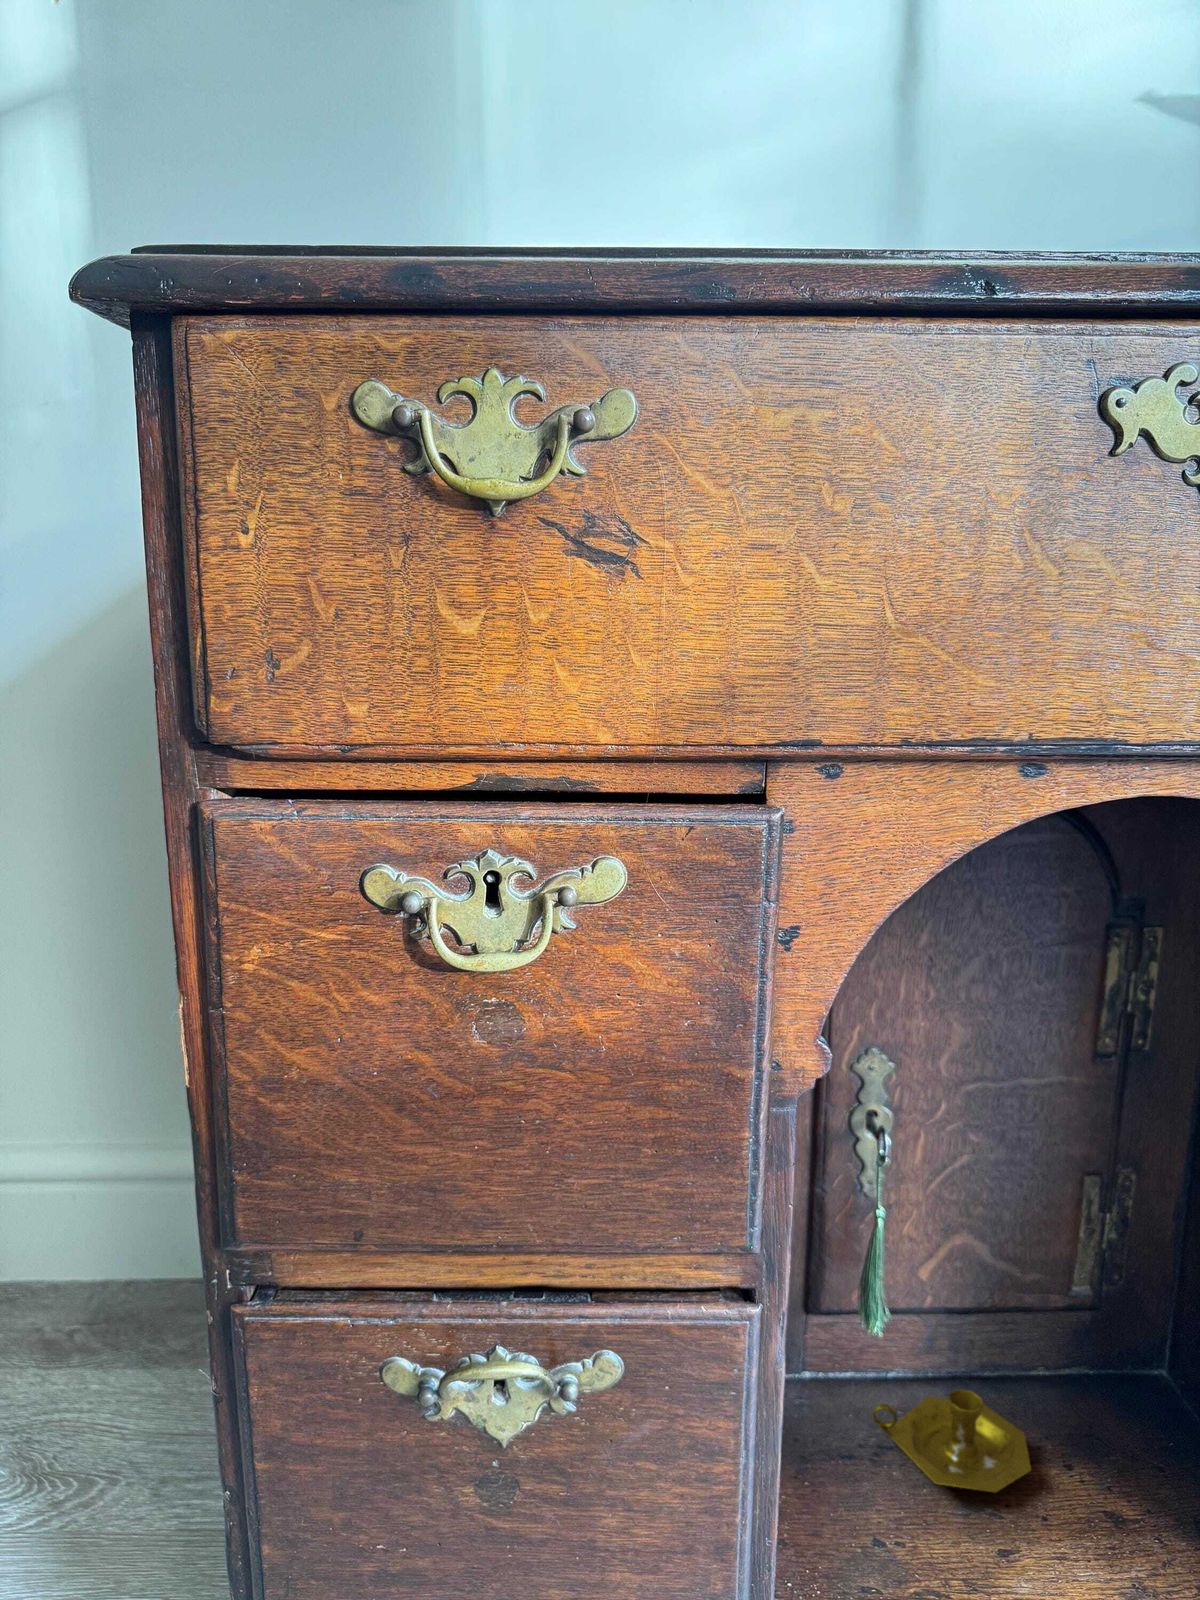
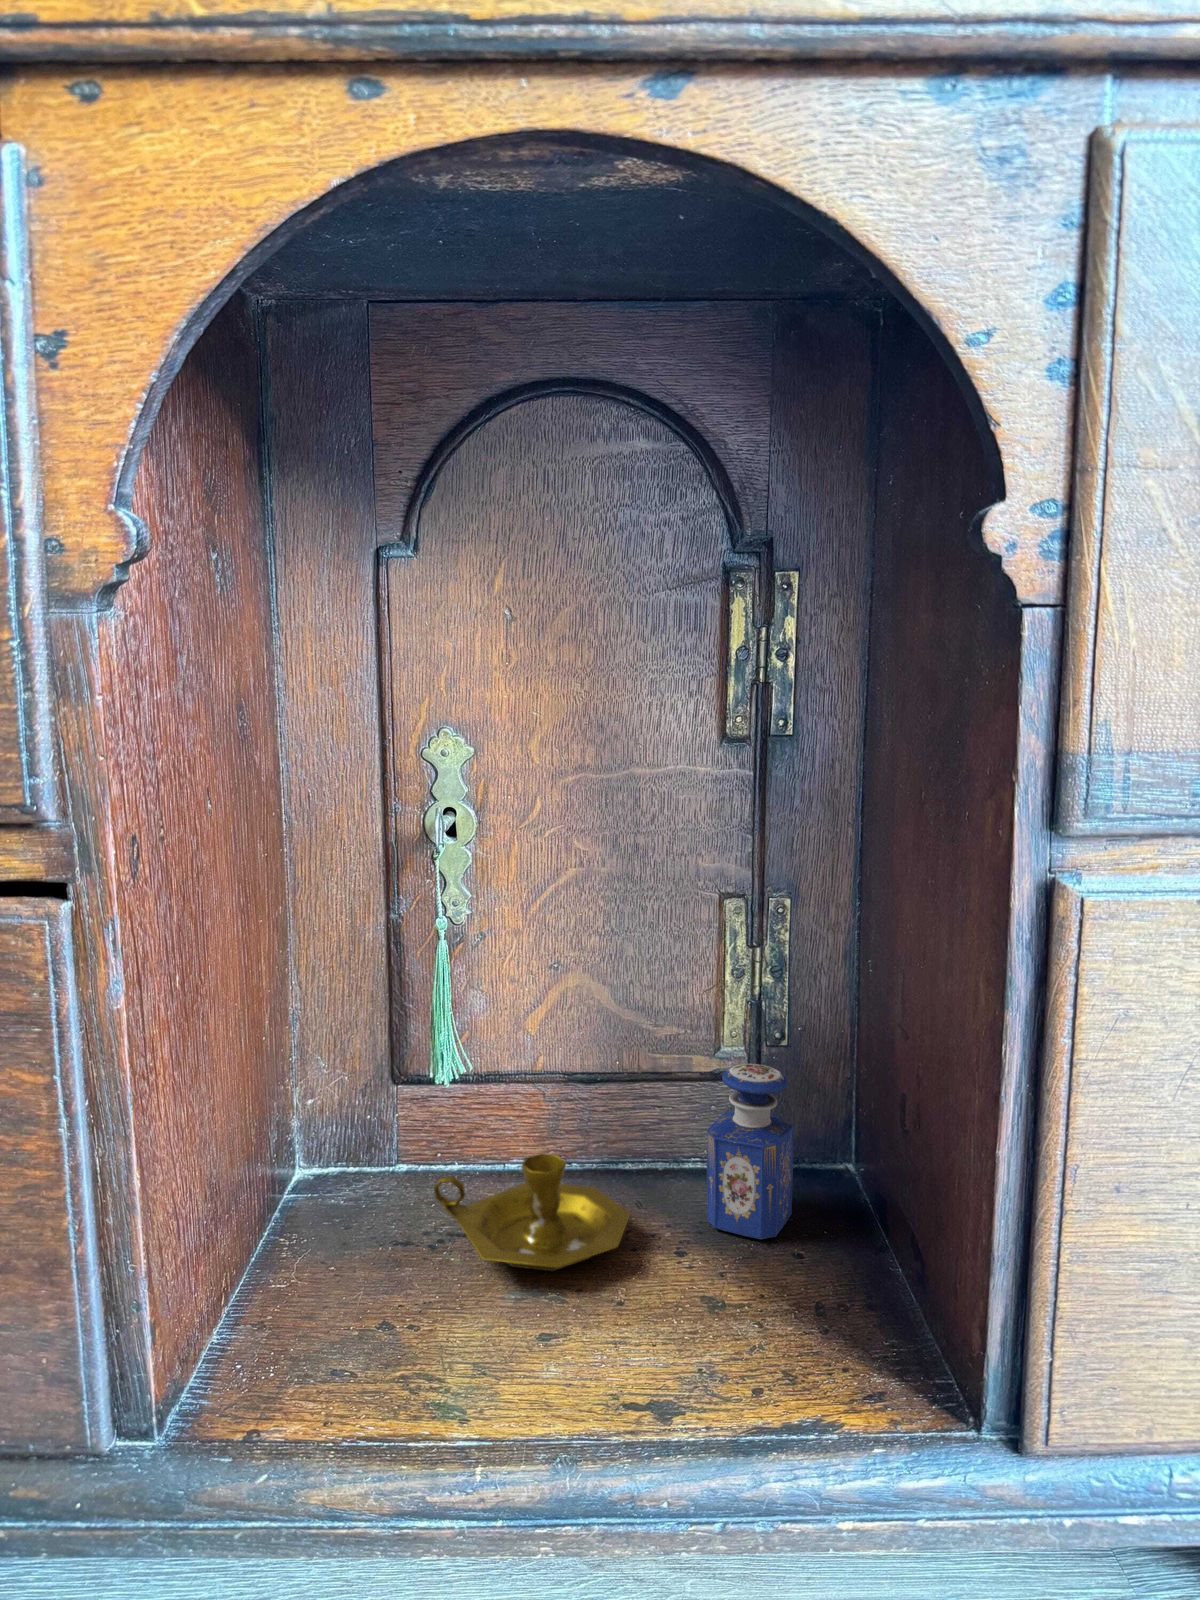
perfume bottle: none [1076,1314,1149,1455] -> present [707,1064,794,1239]

